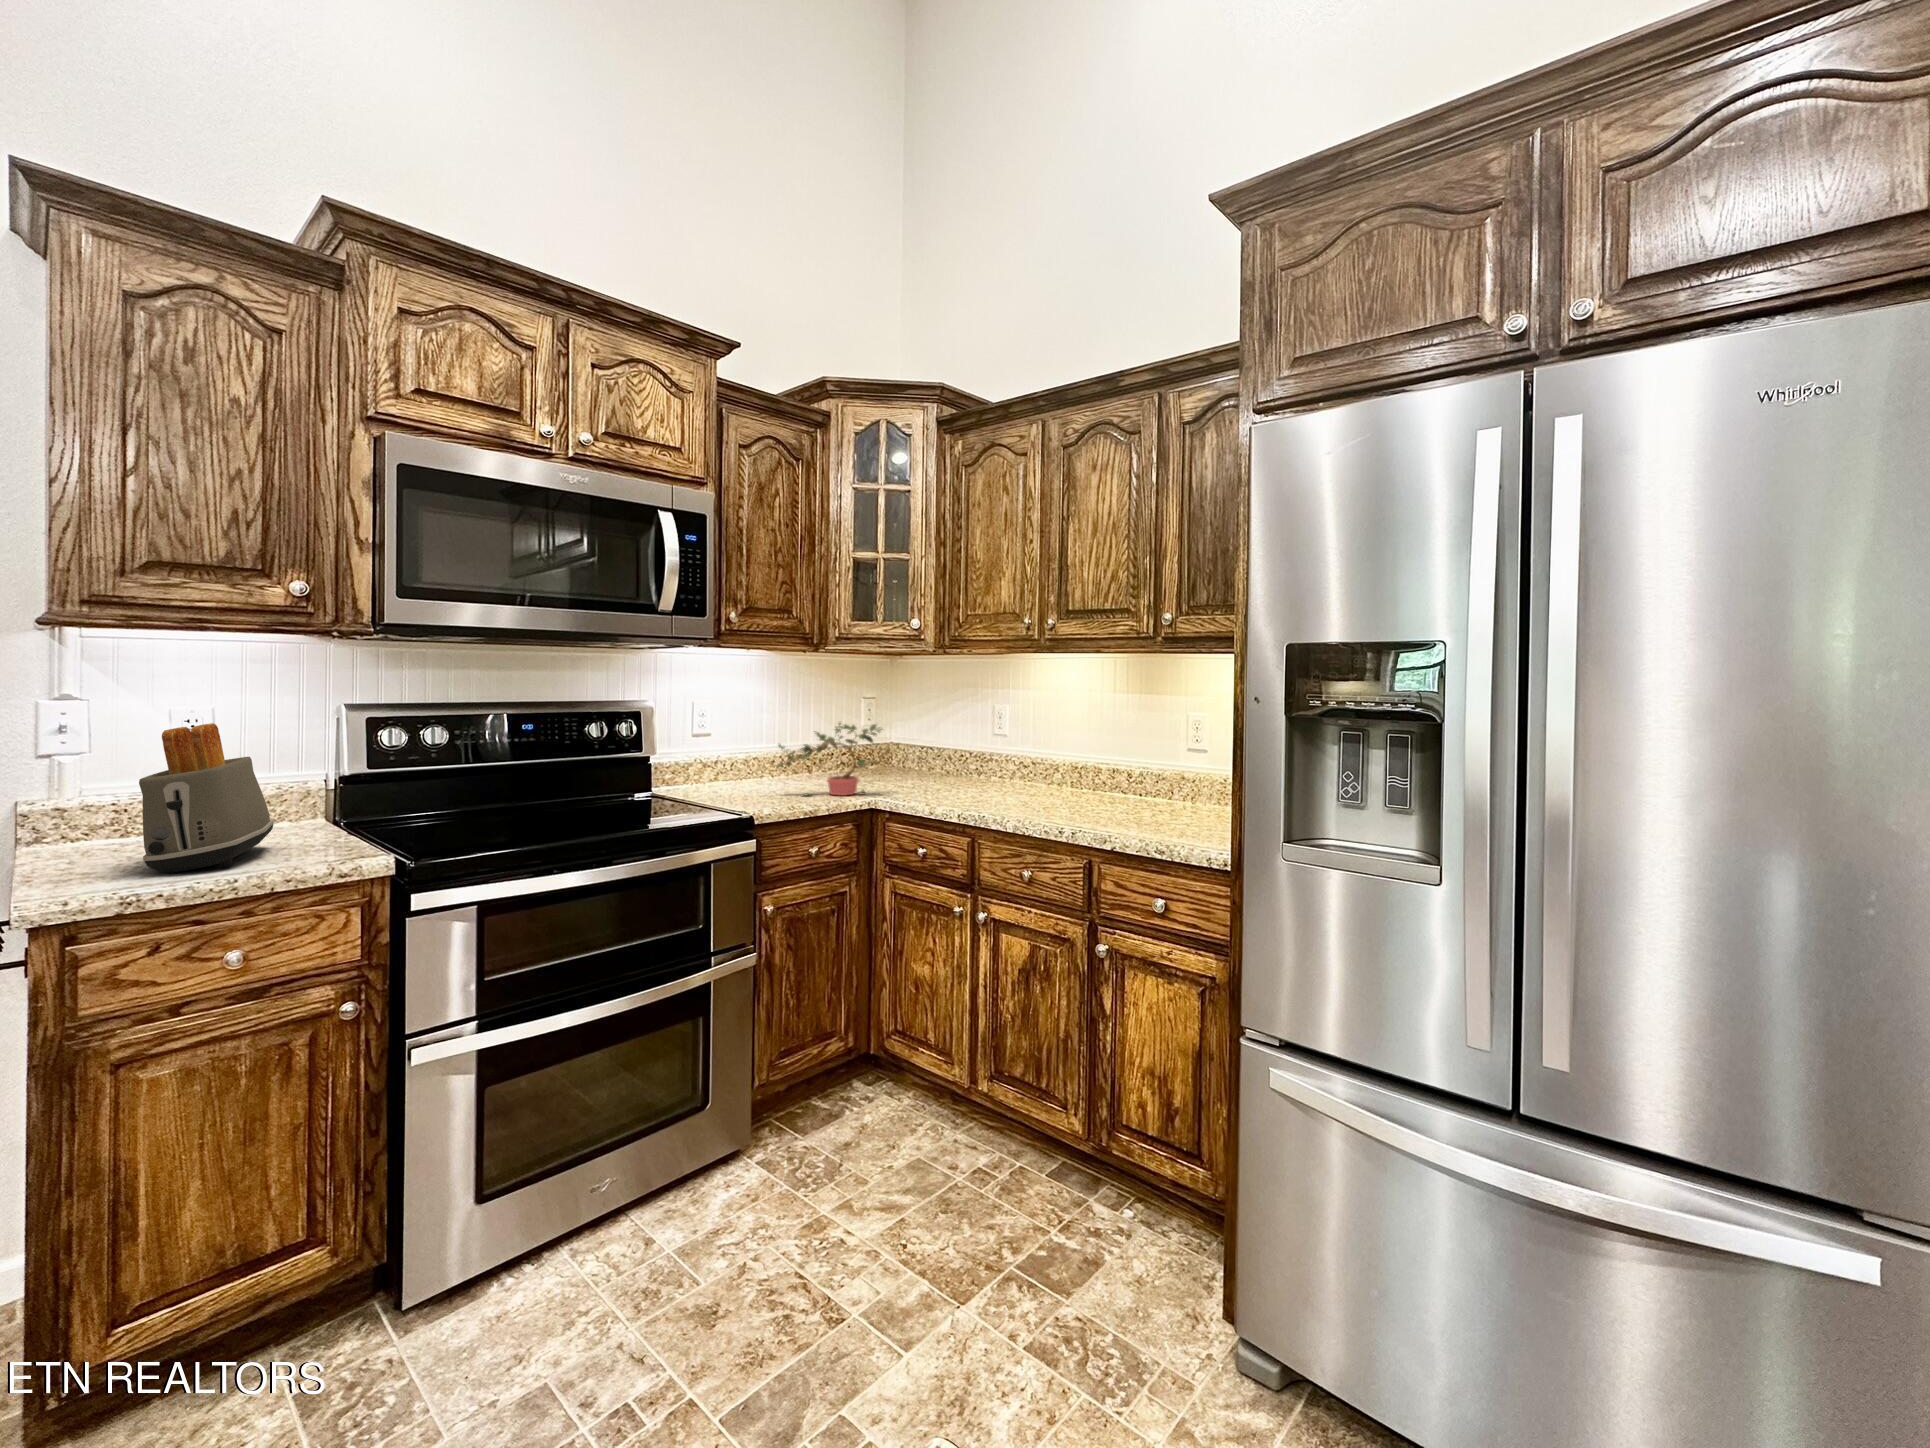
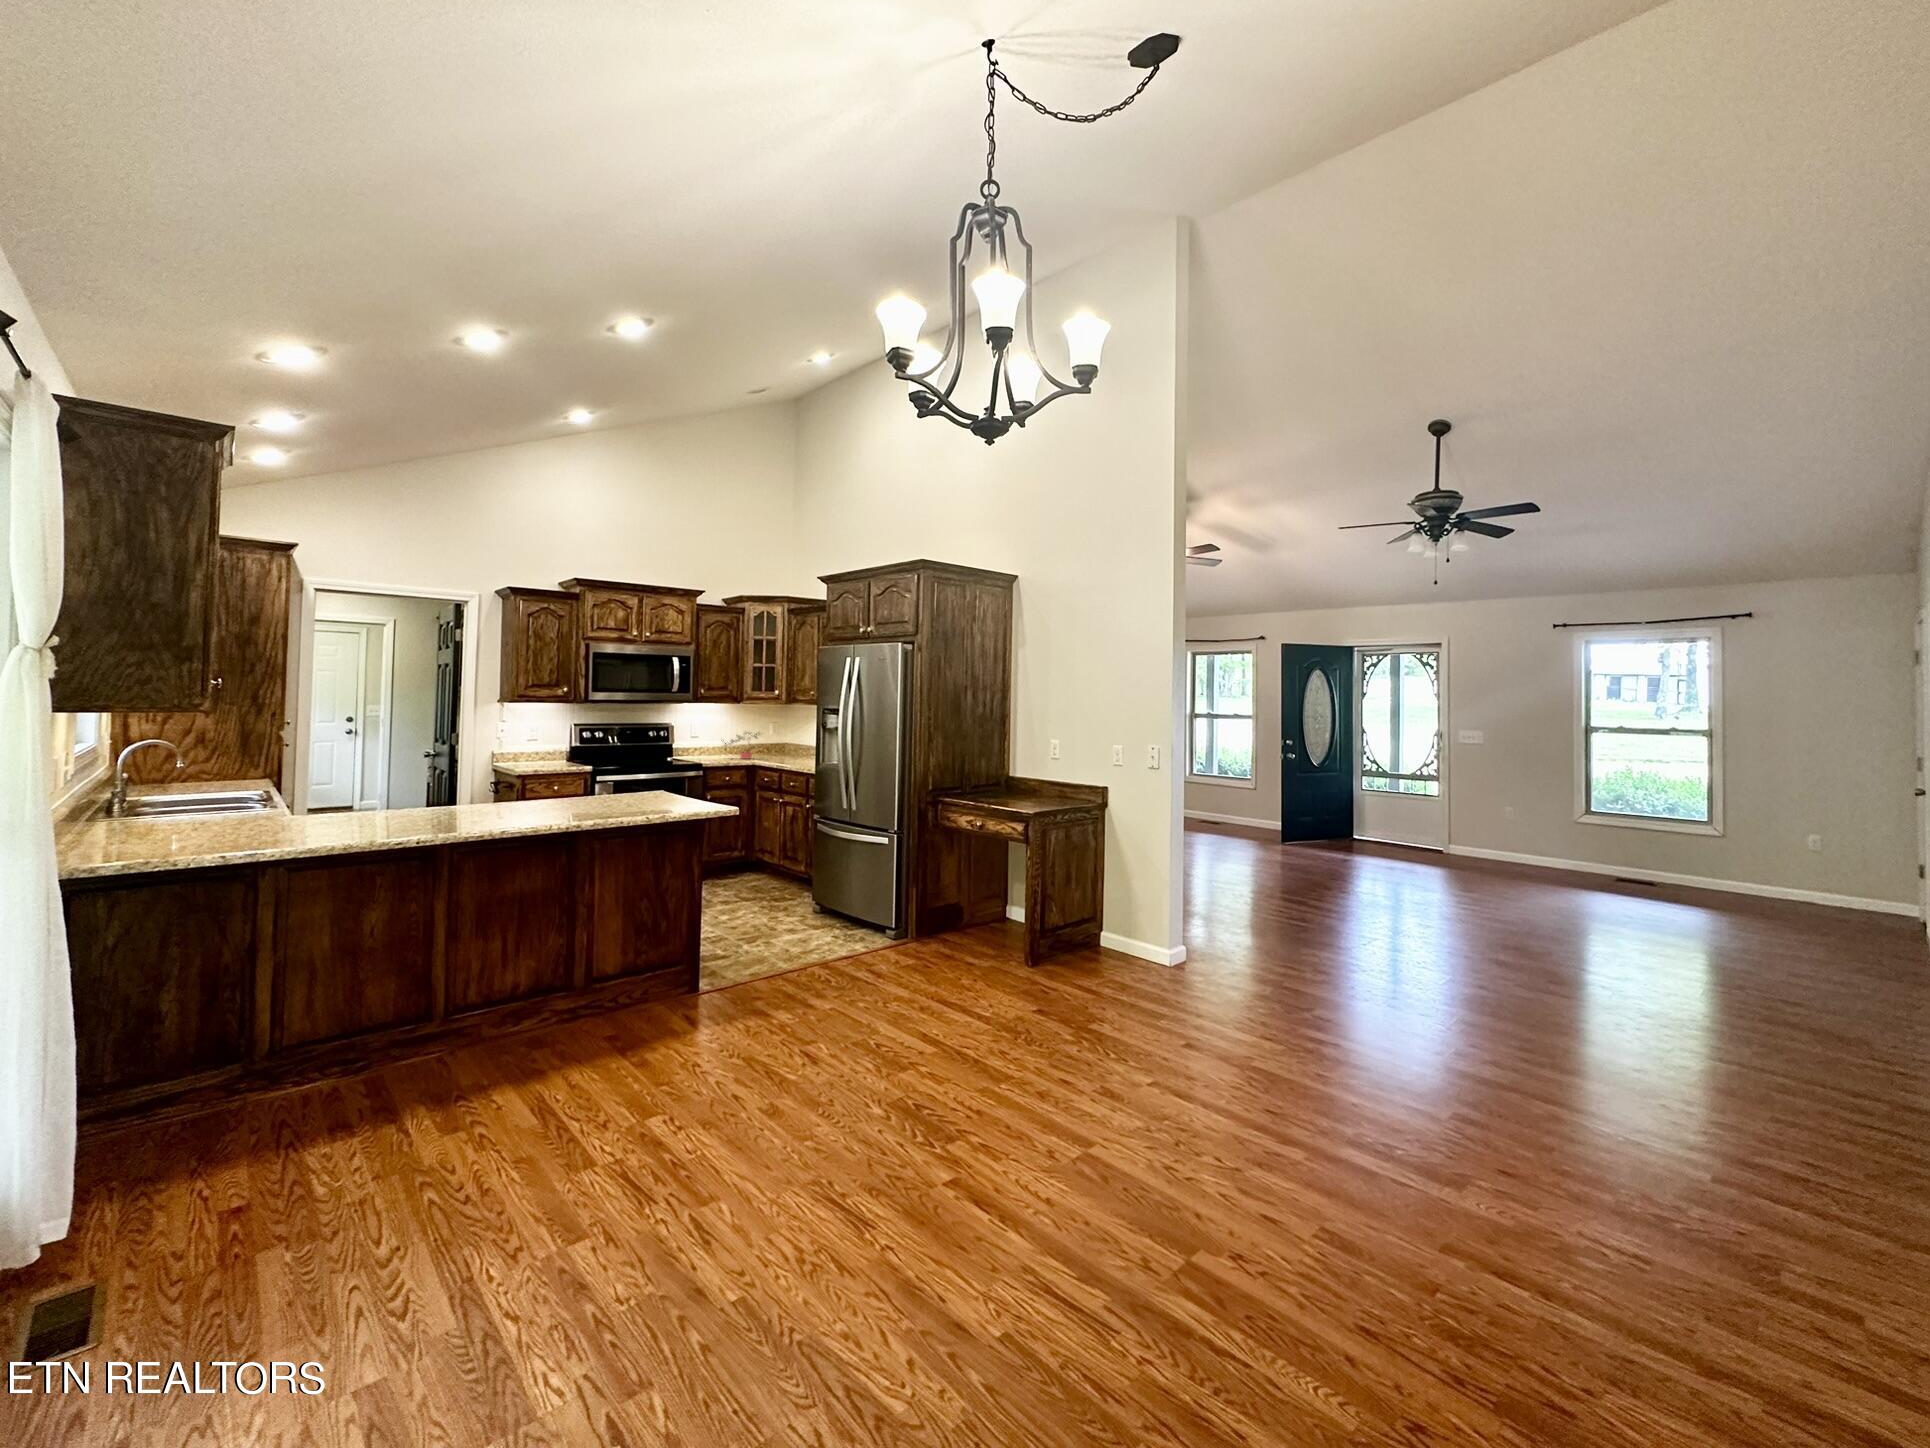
toaster: present [139,723,274,873] -> none [530,728,557,767]

